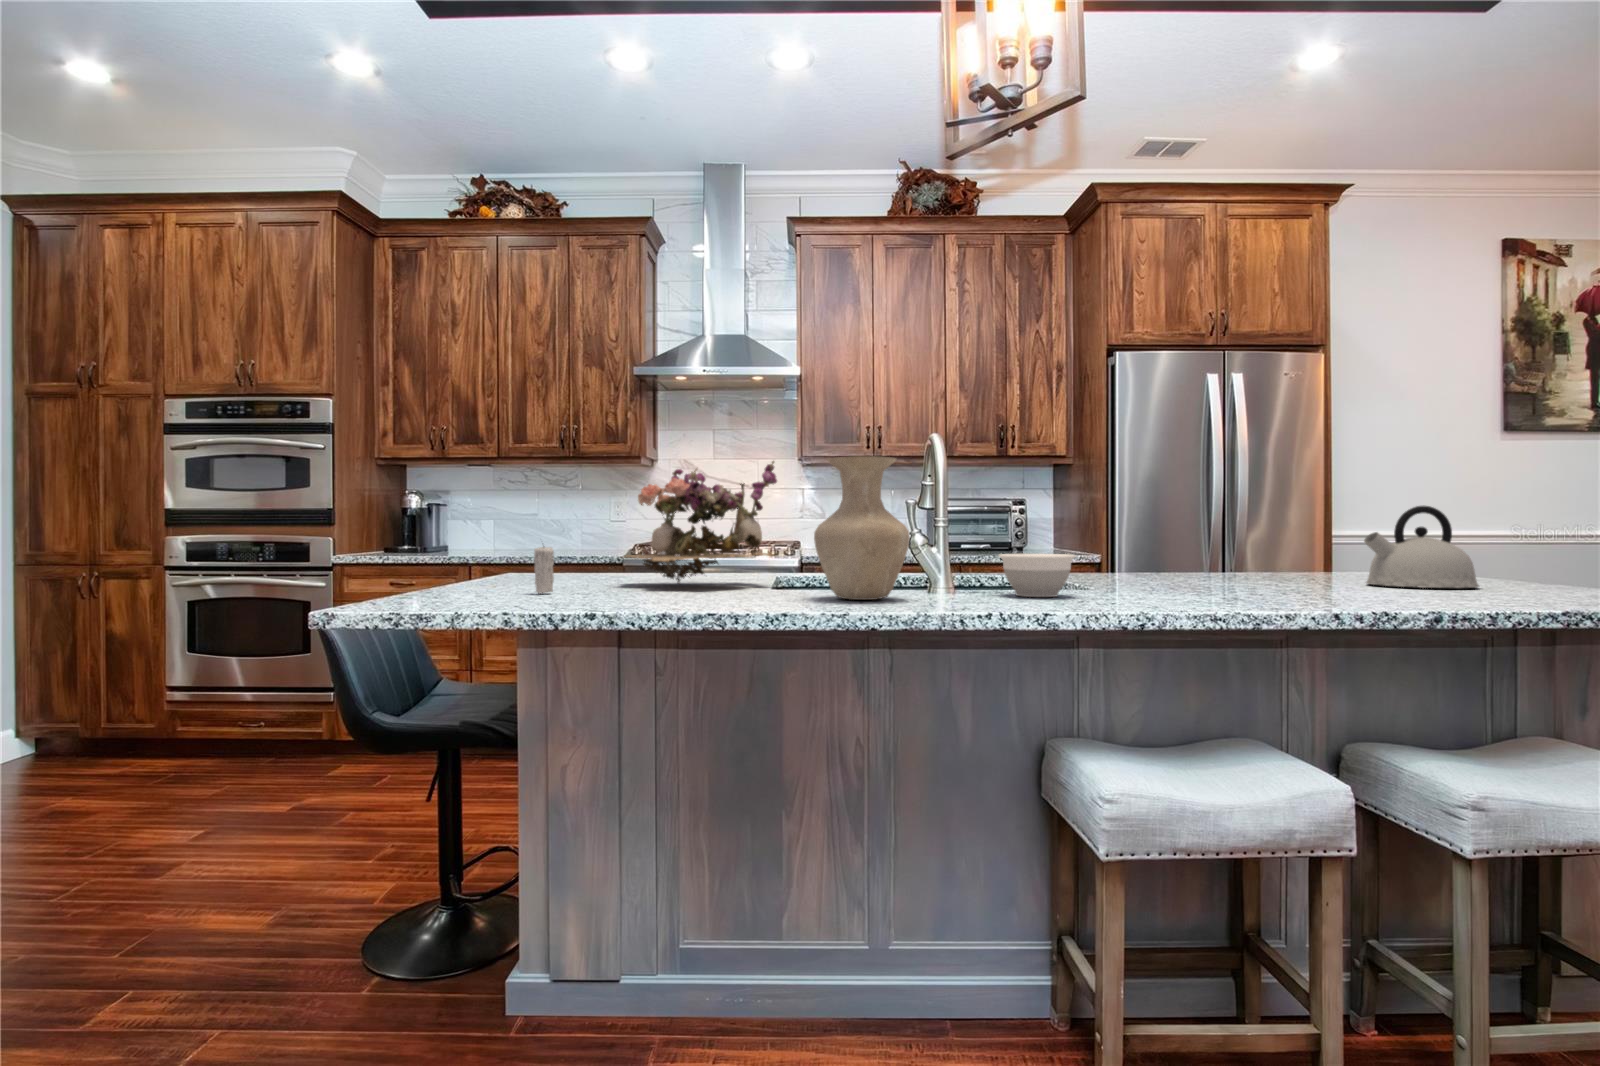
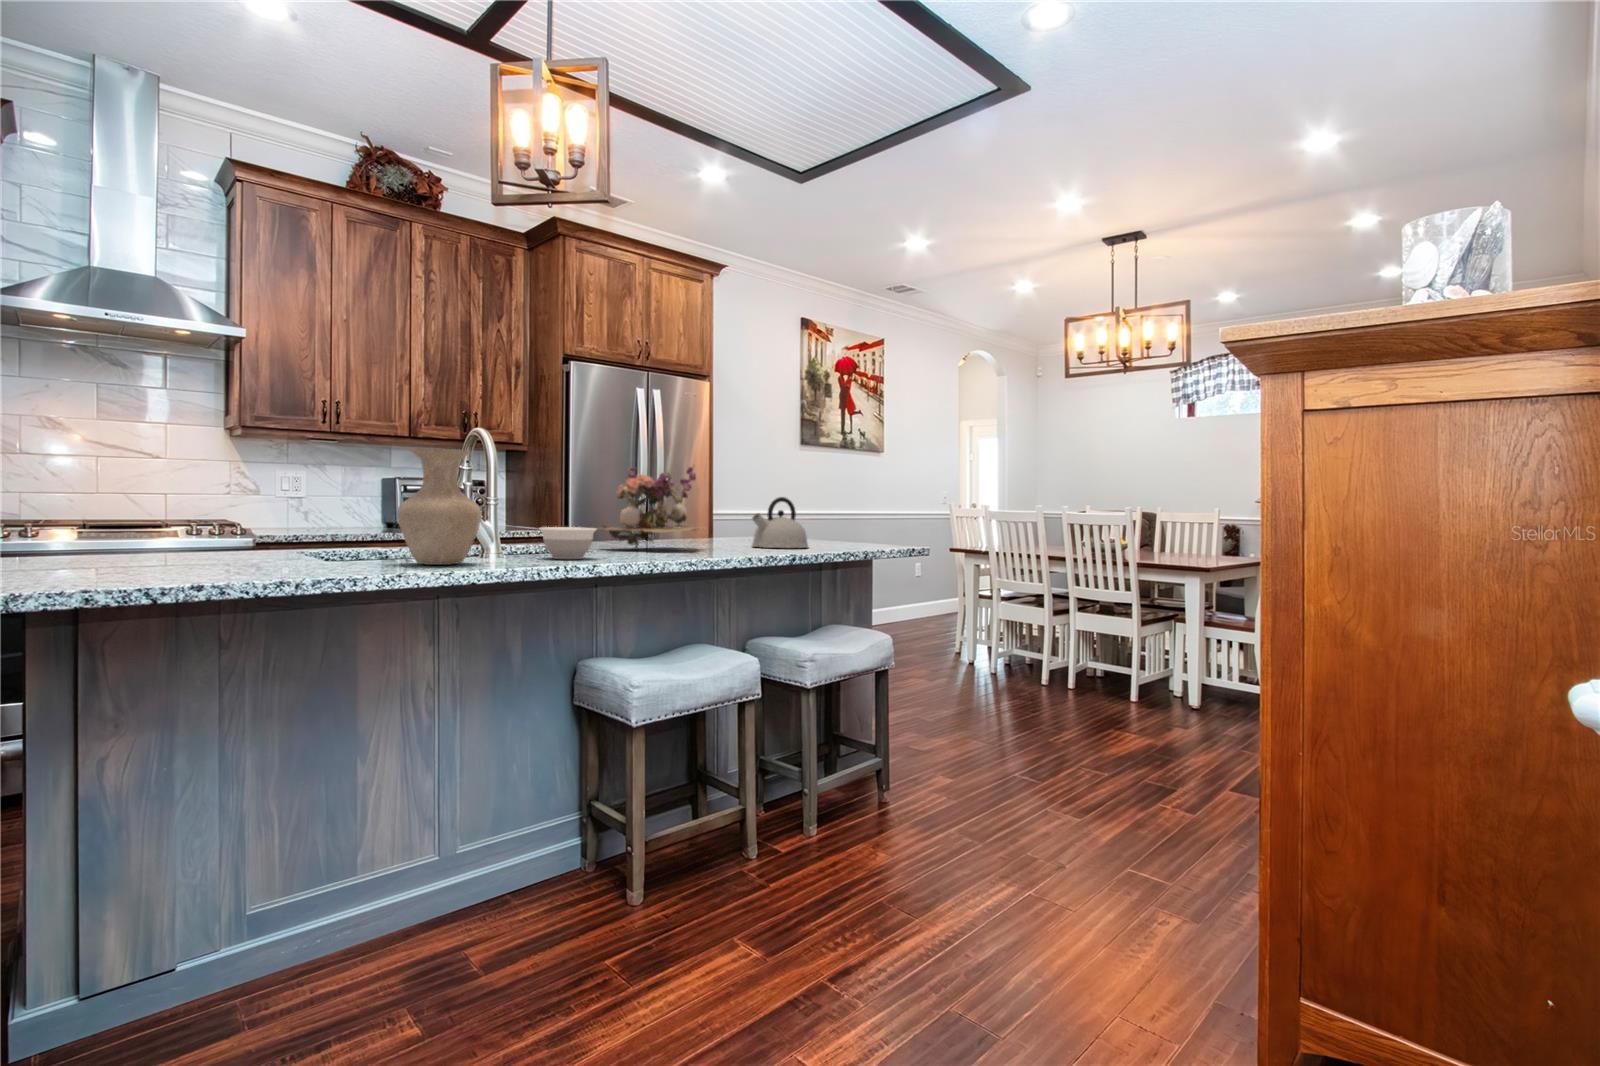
flower arrangement: present [621,461,777,583] -> present [601,466,706,548]
candle: present [534,546,554,593] -> none [62,510,90,569]

